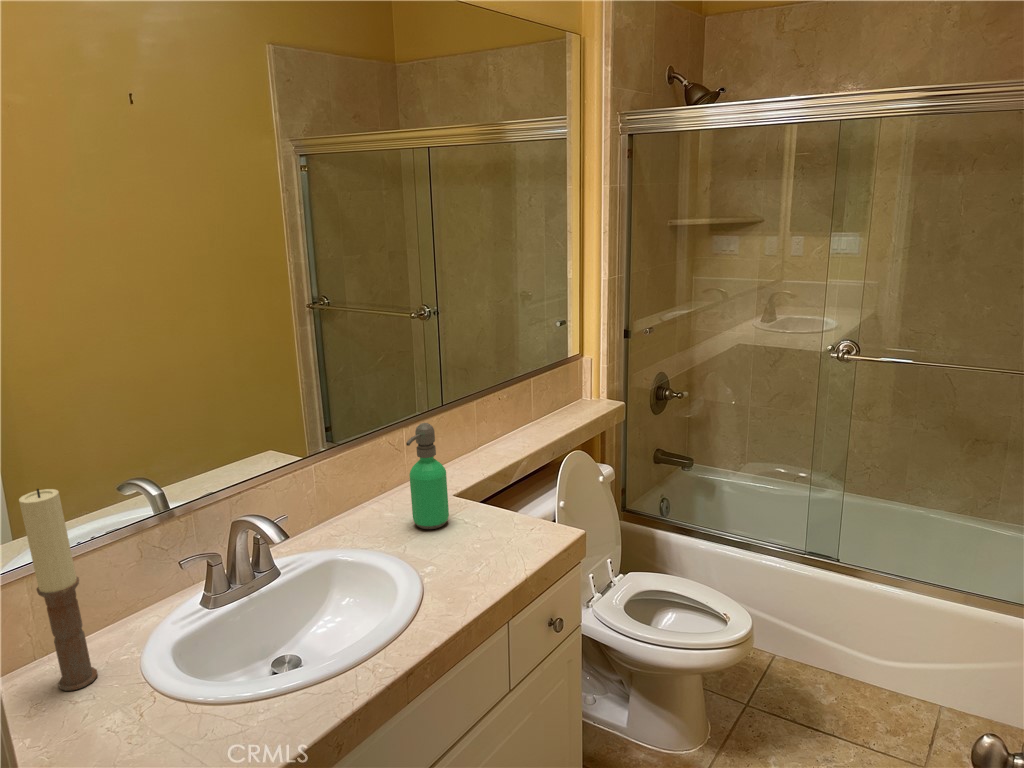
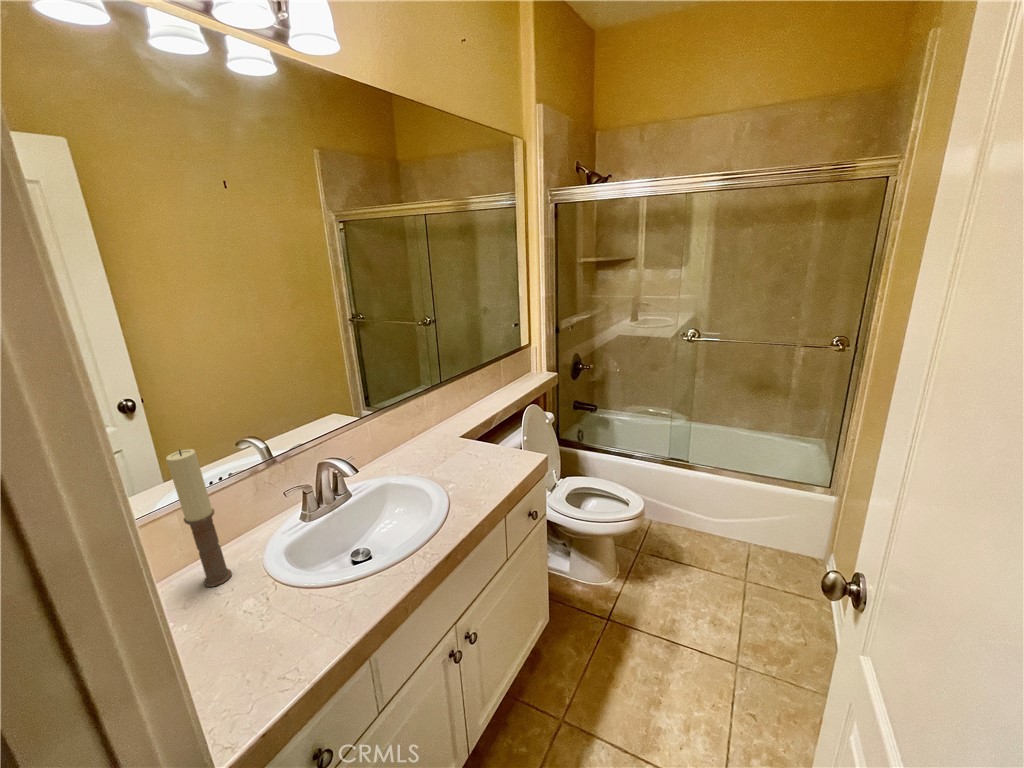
soap dispenser: present [406,423,449,529] -> none [431,391,459,460]

